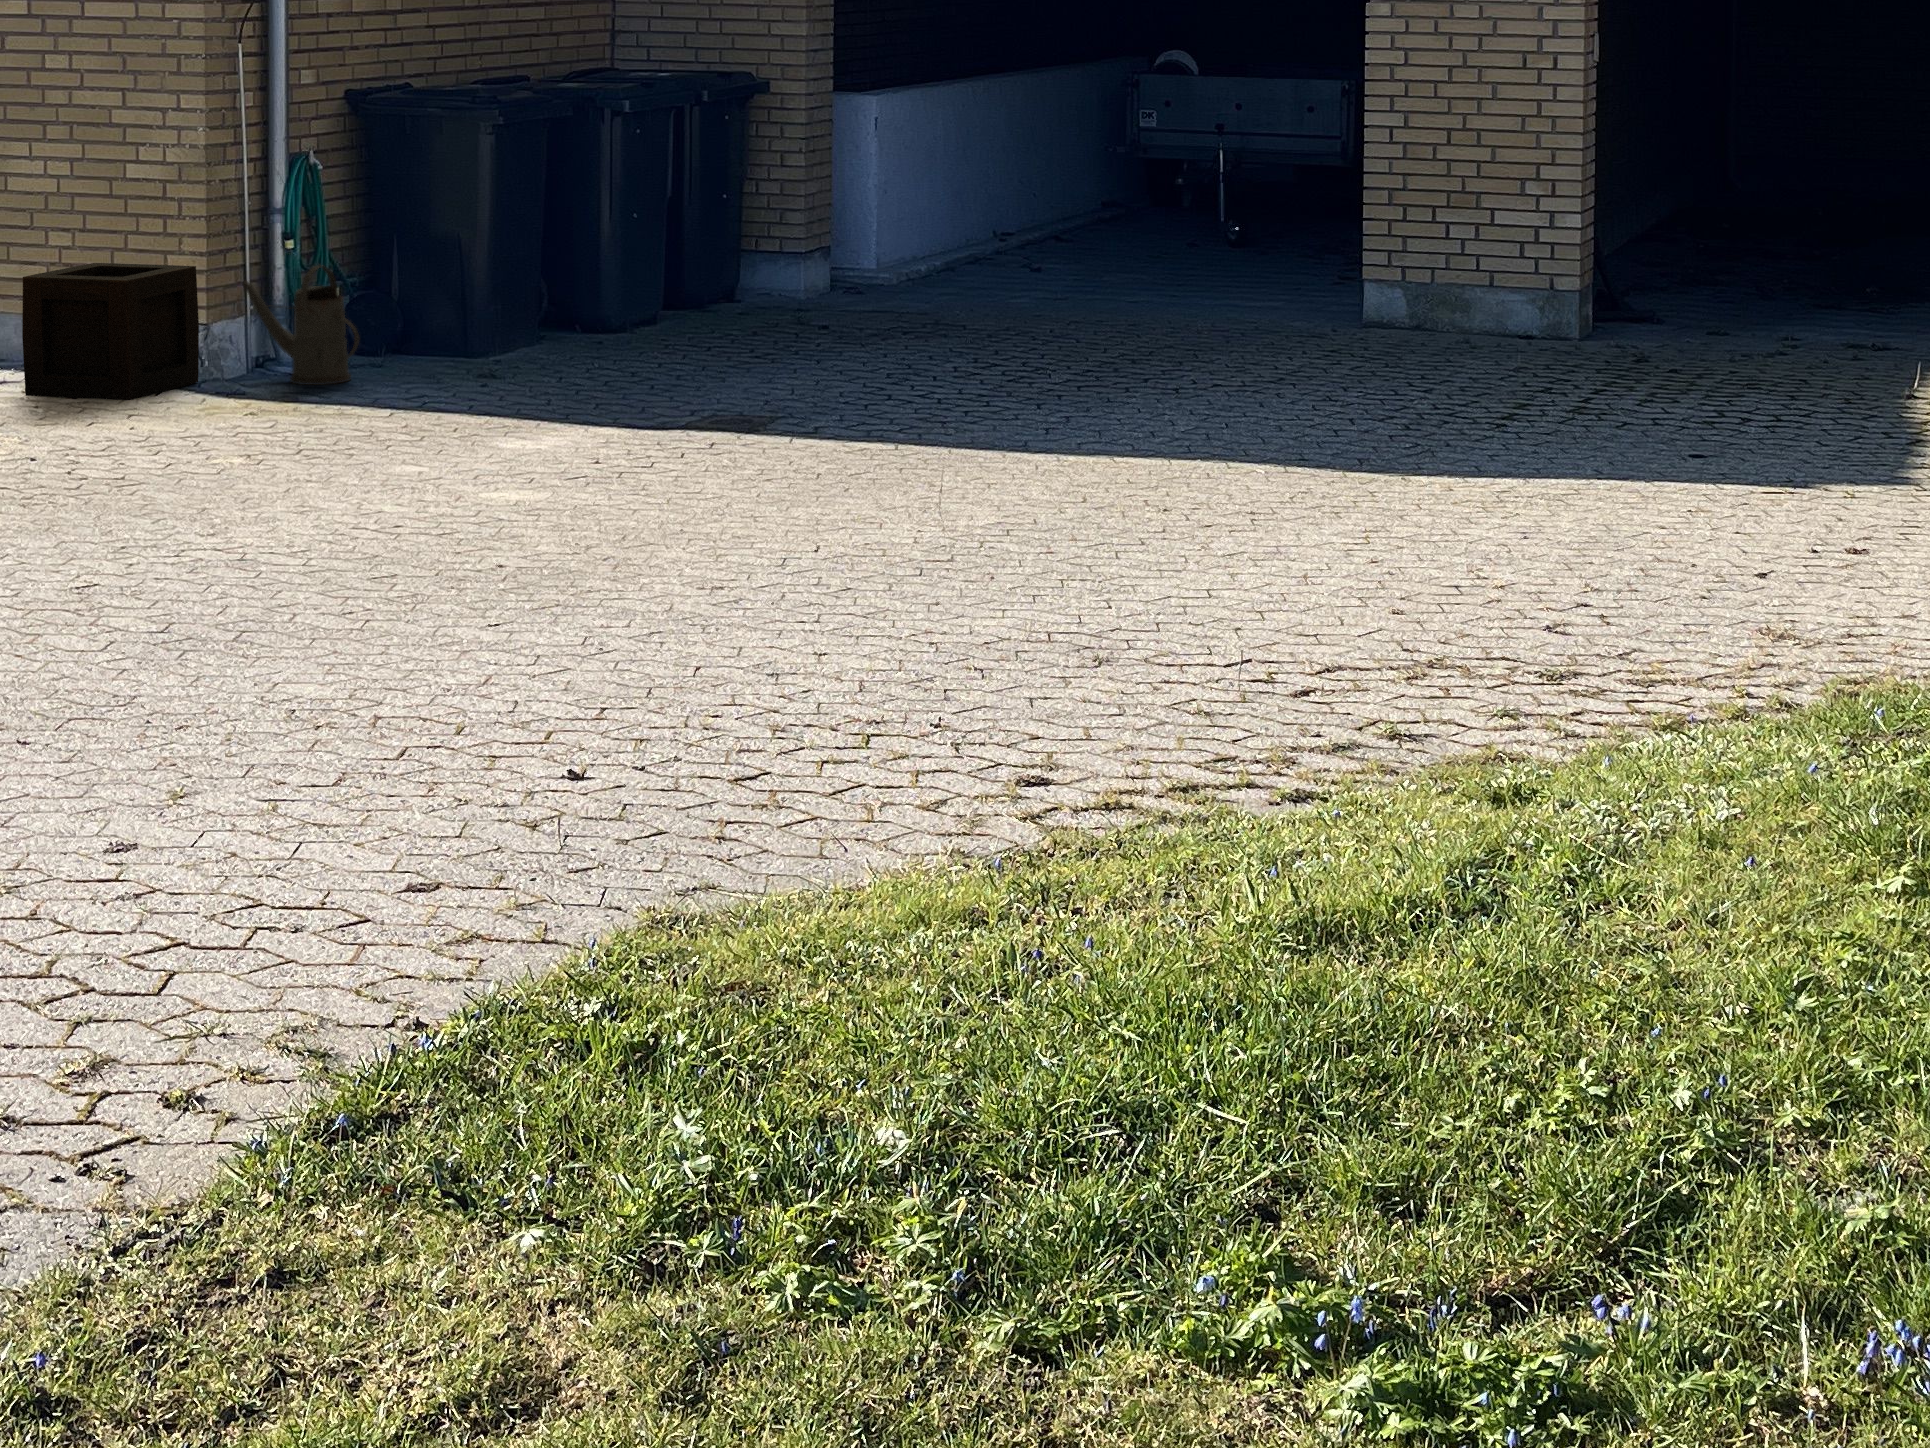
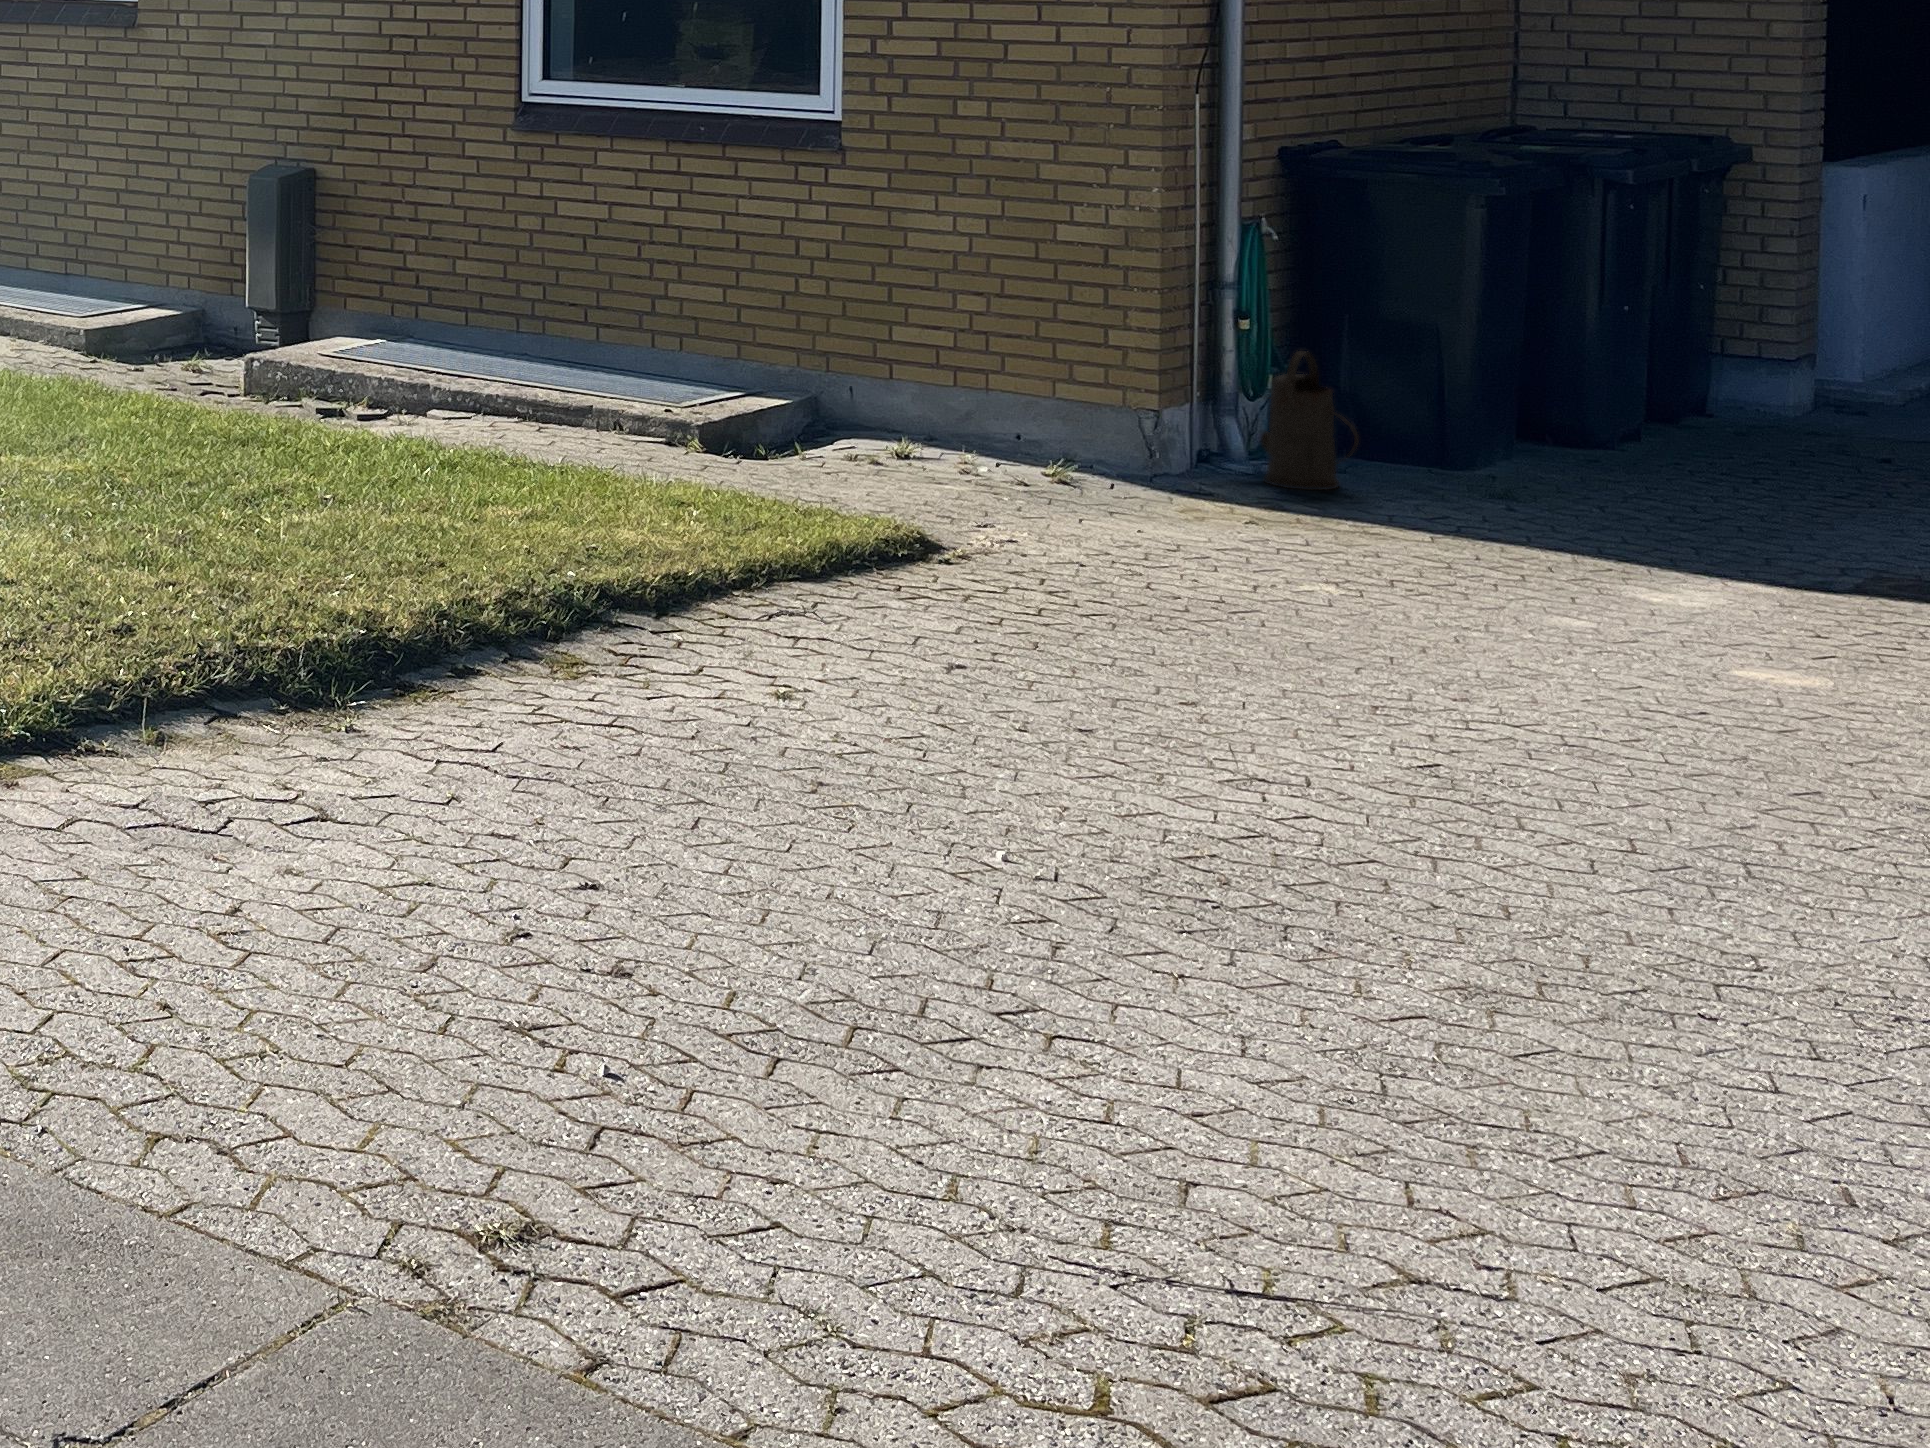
wooden crate: present [22,263,199,400] -> none [970,331,1154,495]

